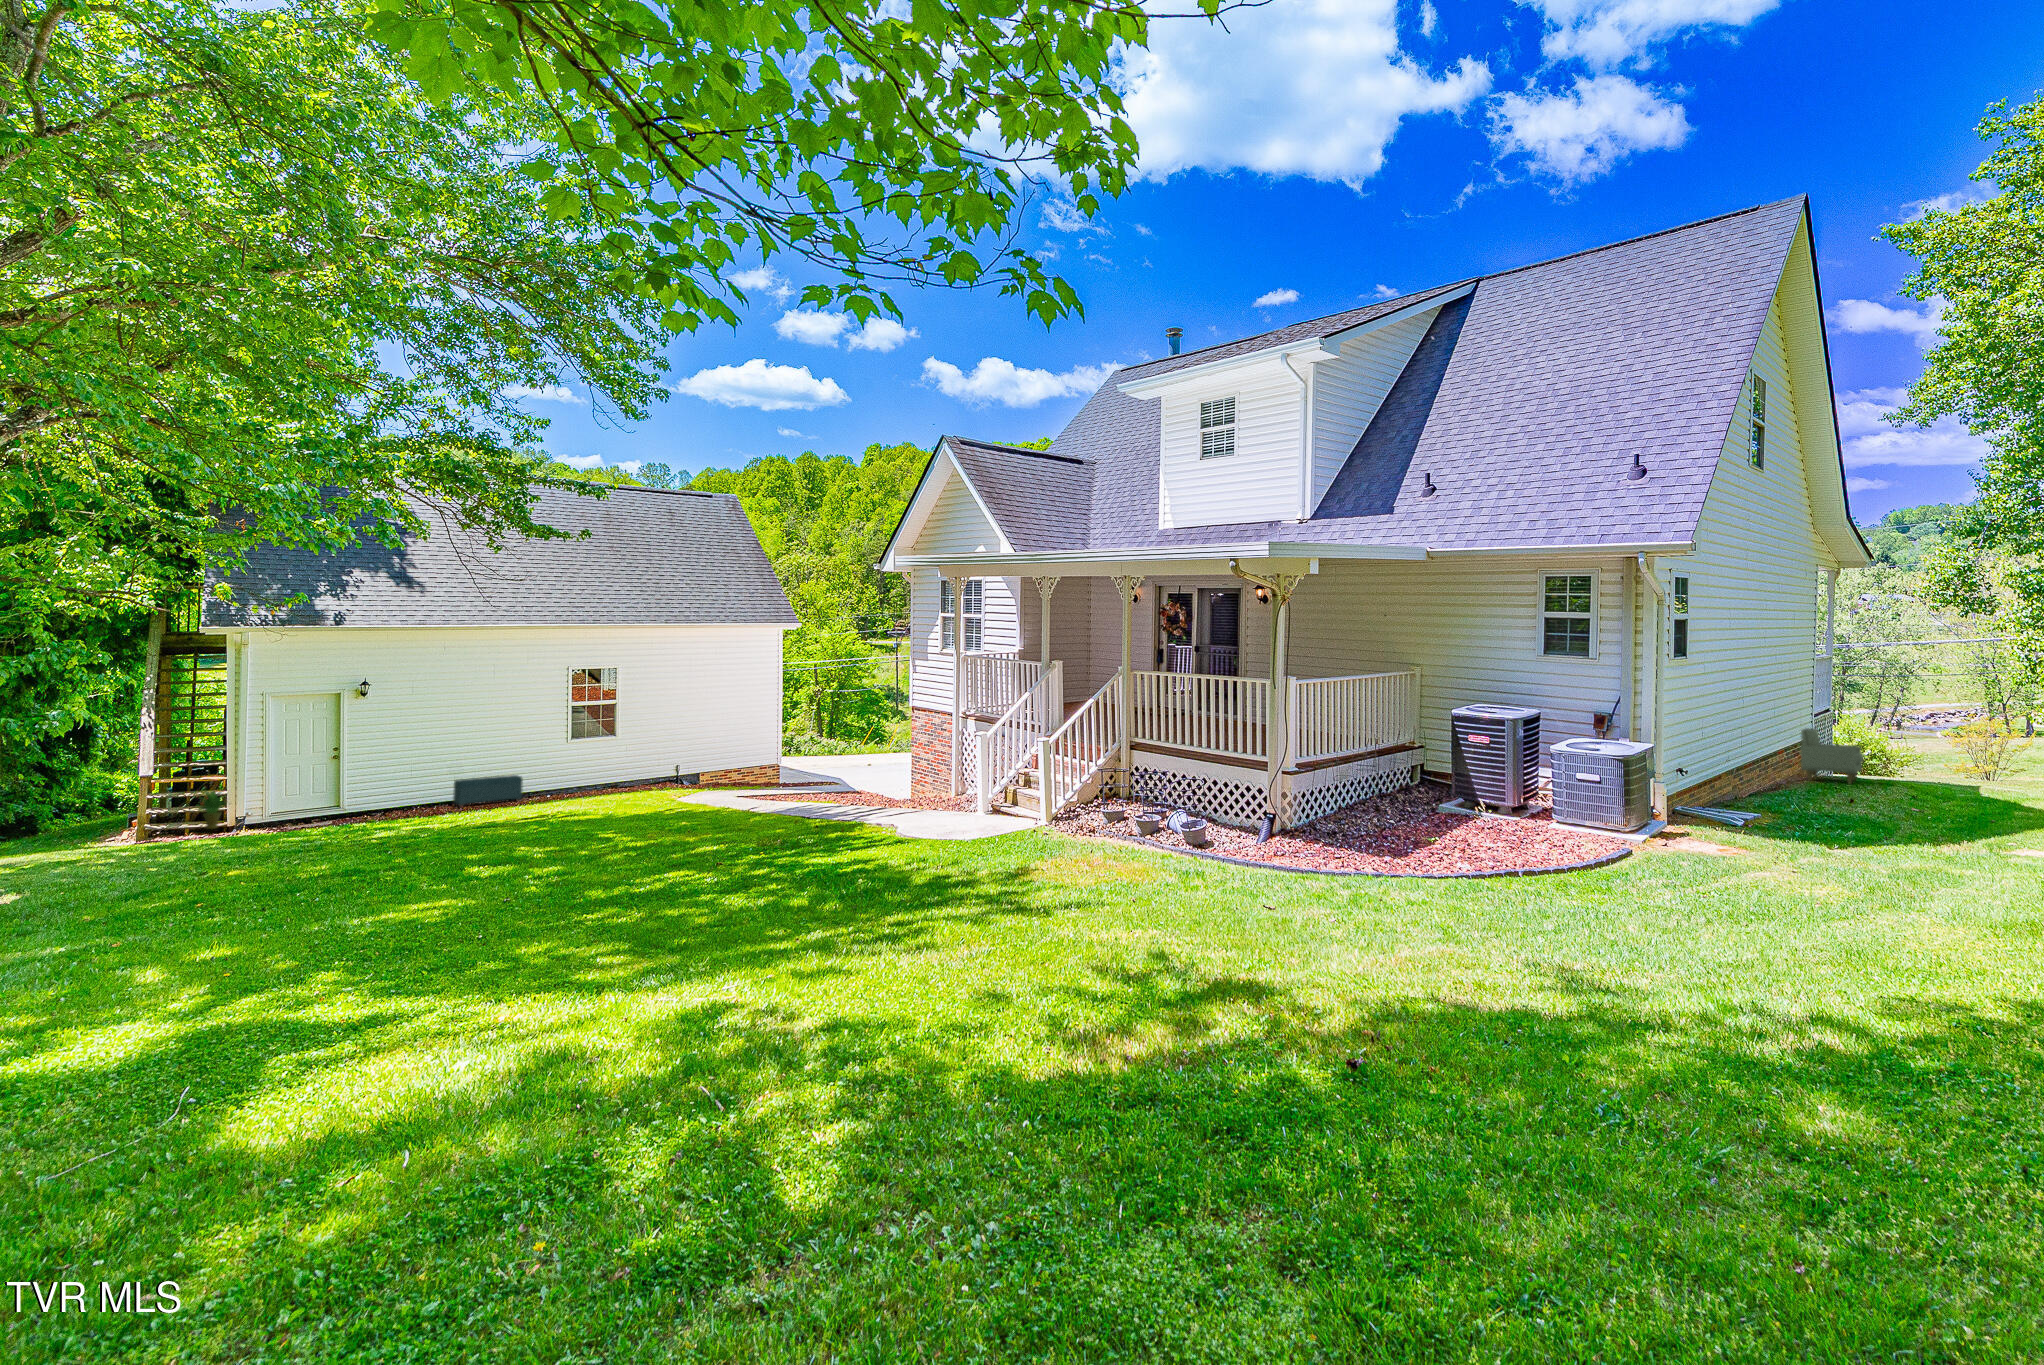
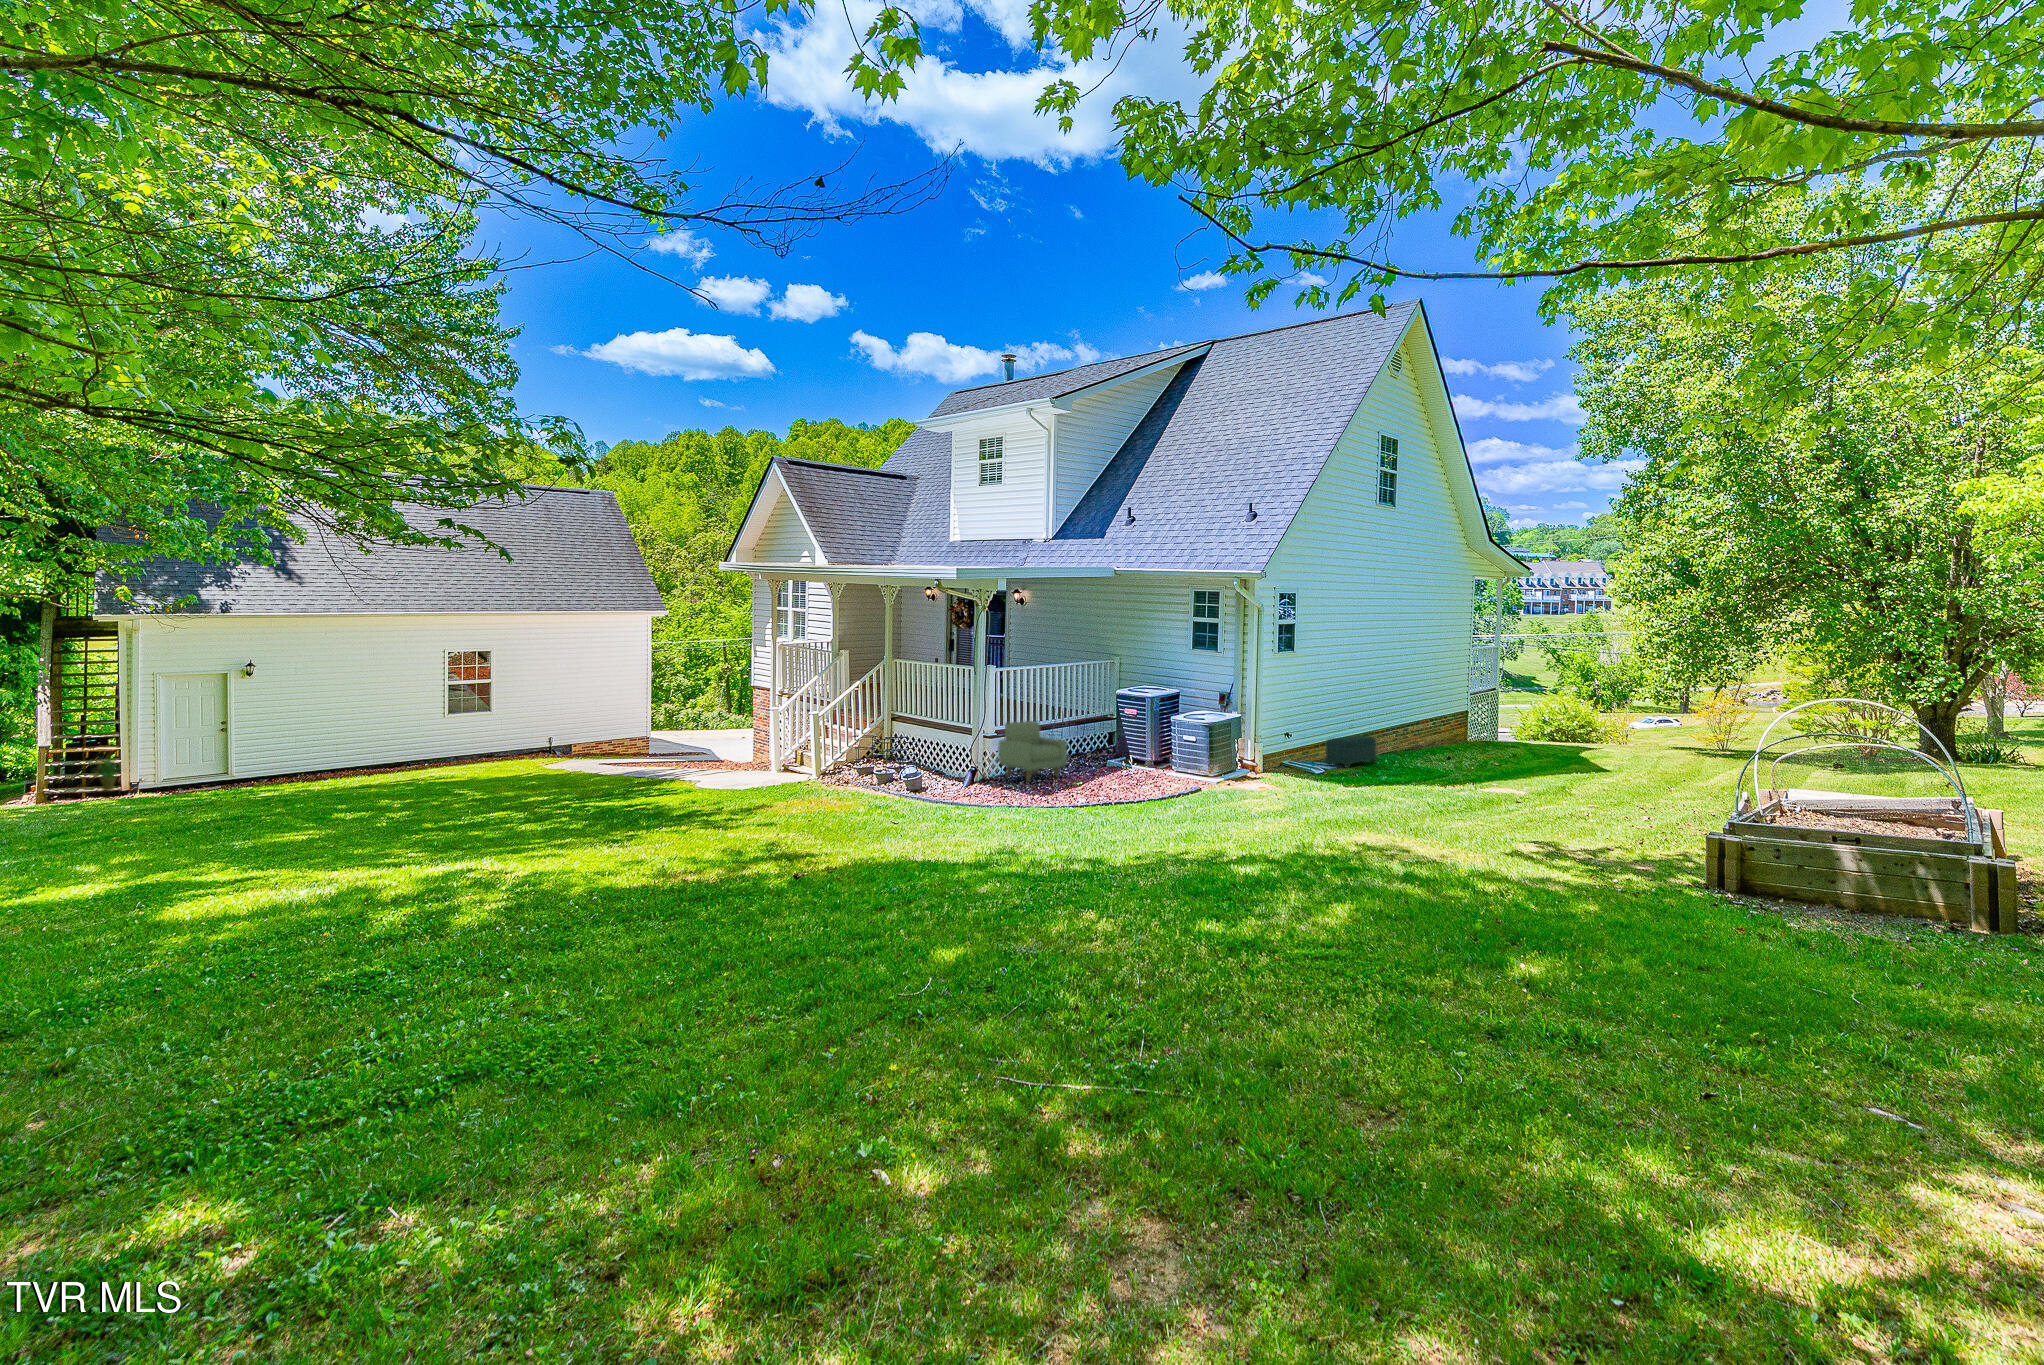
armchair: present [1800,728,1864,784] -> present [998,721,1067,781]
bench: present [453,775,523,808] -> present [1326,736,1376,768]

